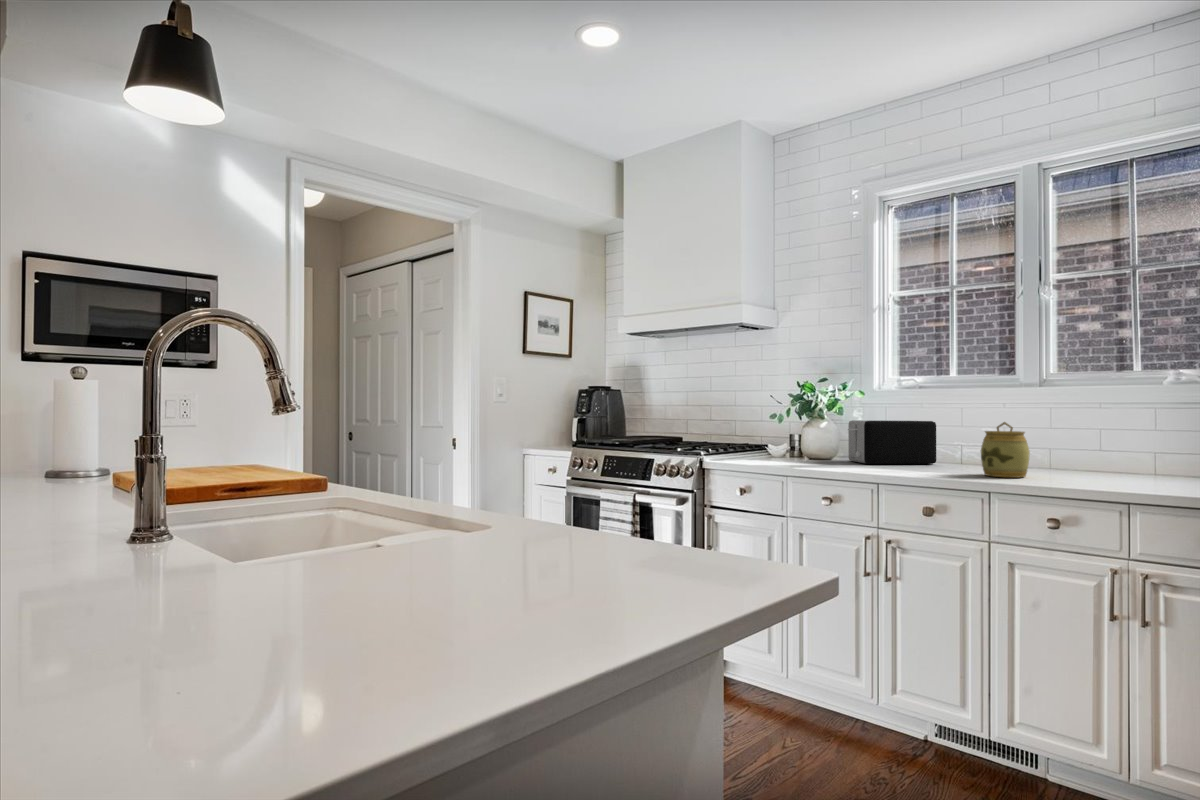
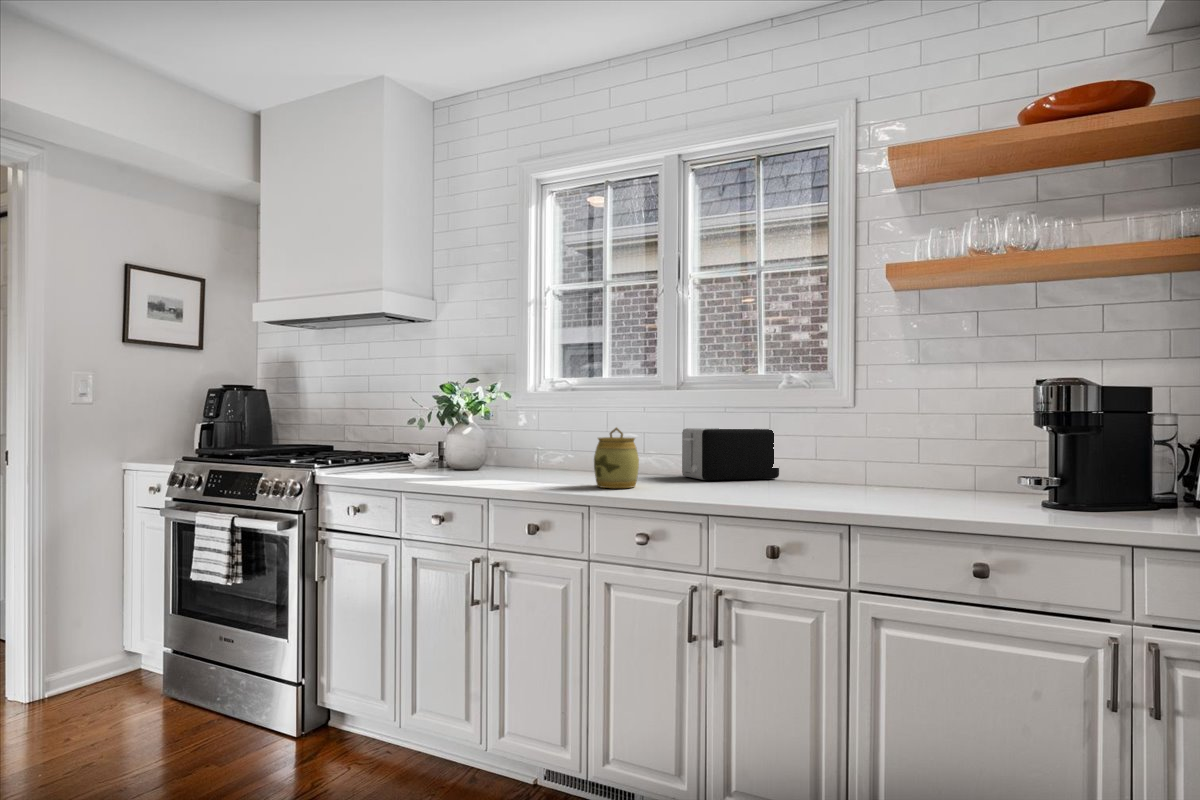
toaster: present [848,420,936,464] -> present [682,428,779,480]

